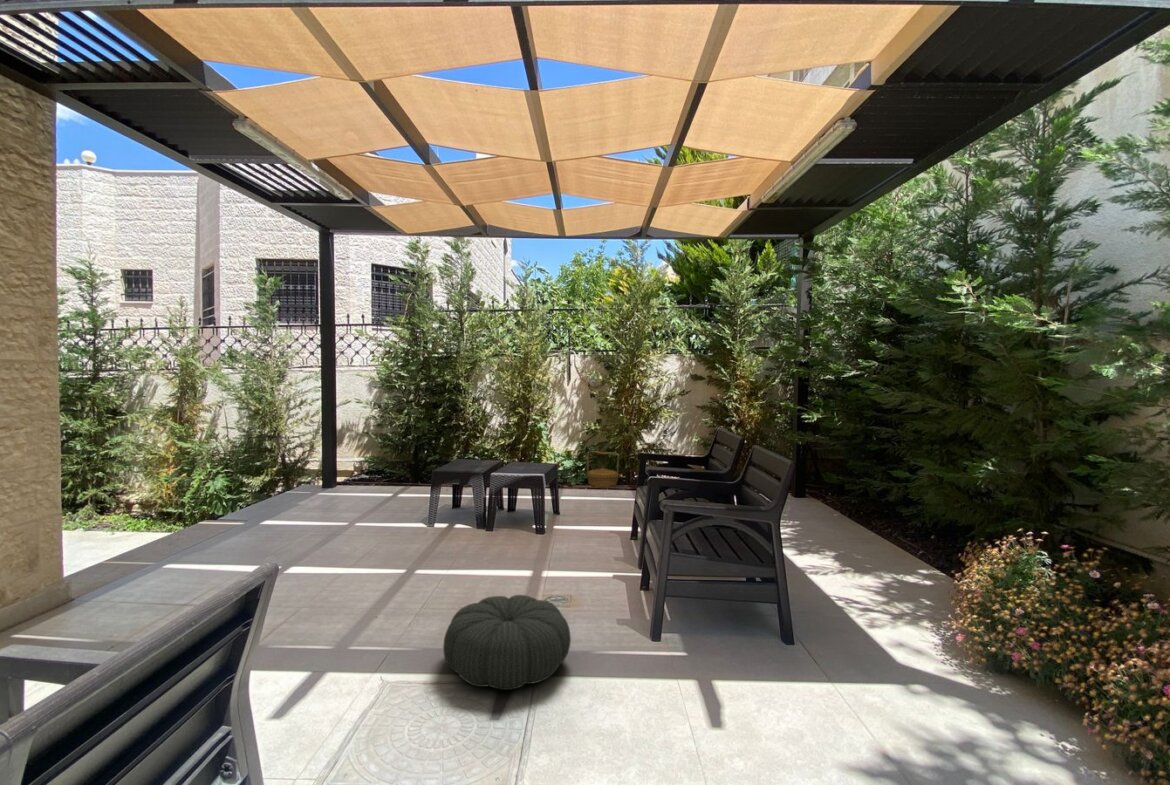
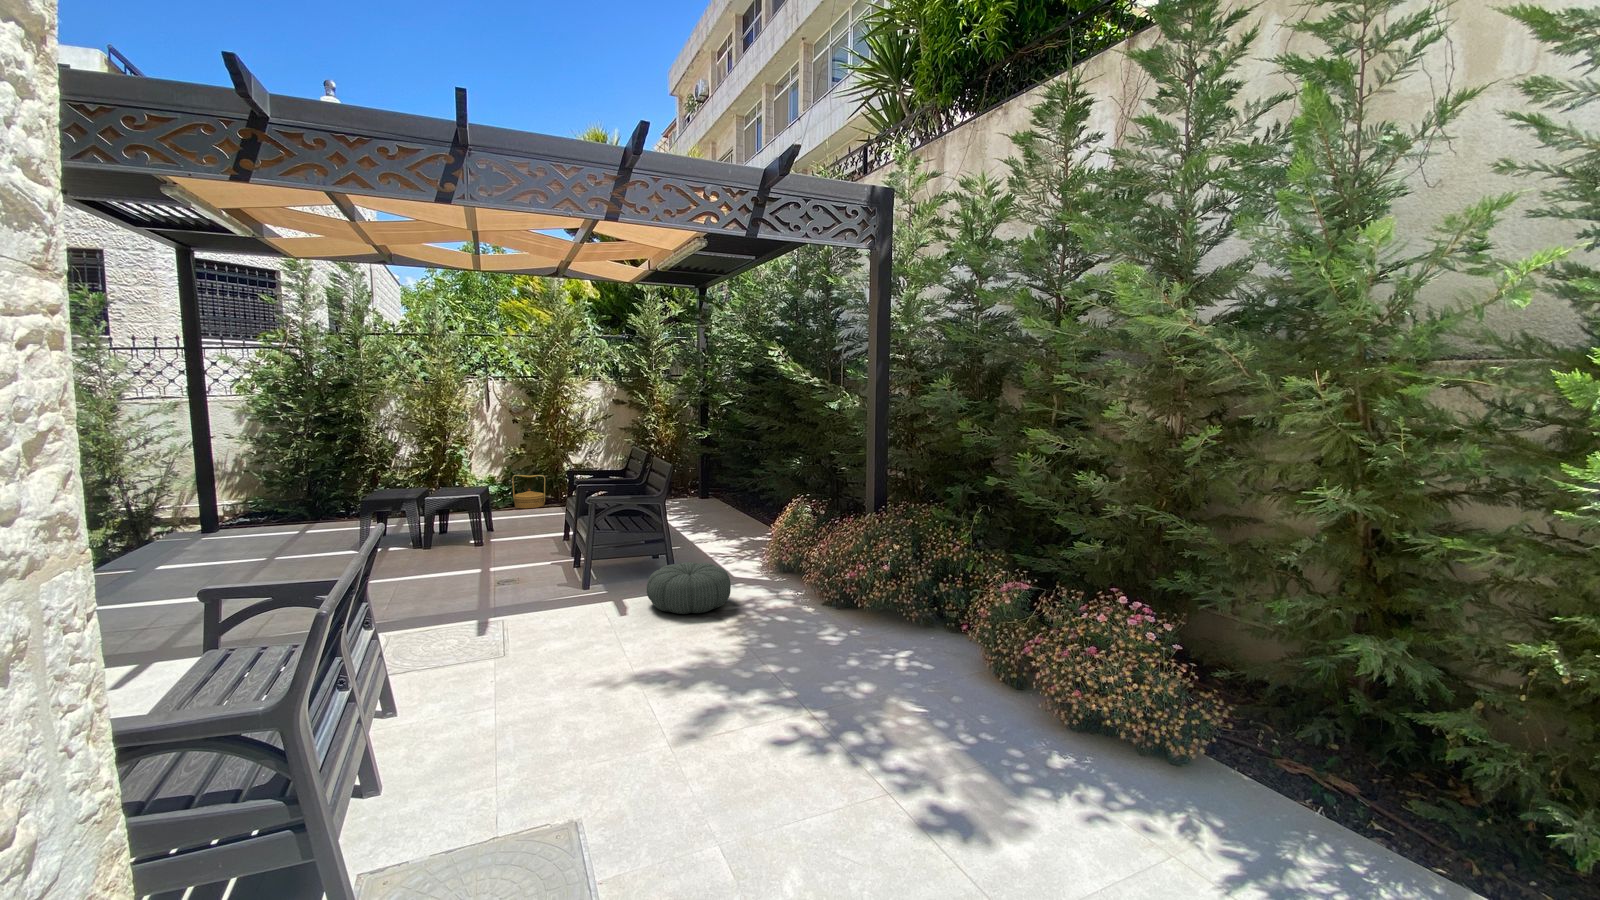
pouf: present [443,595,571,690] -> present [647,562,731,614]

